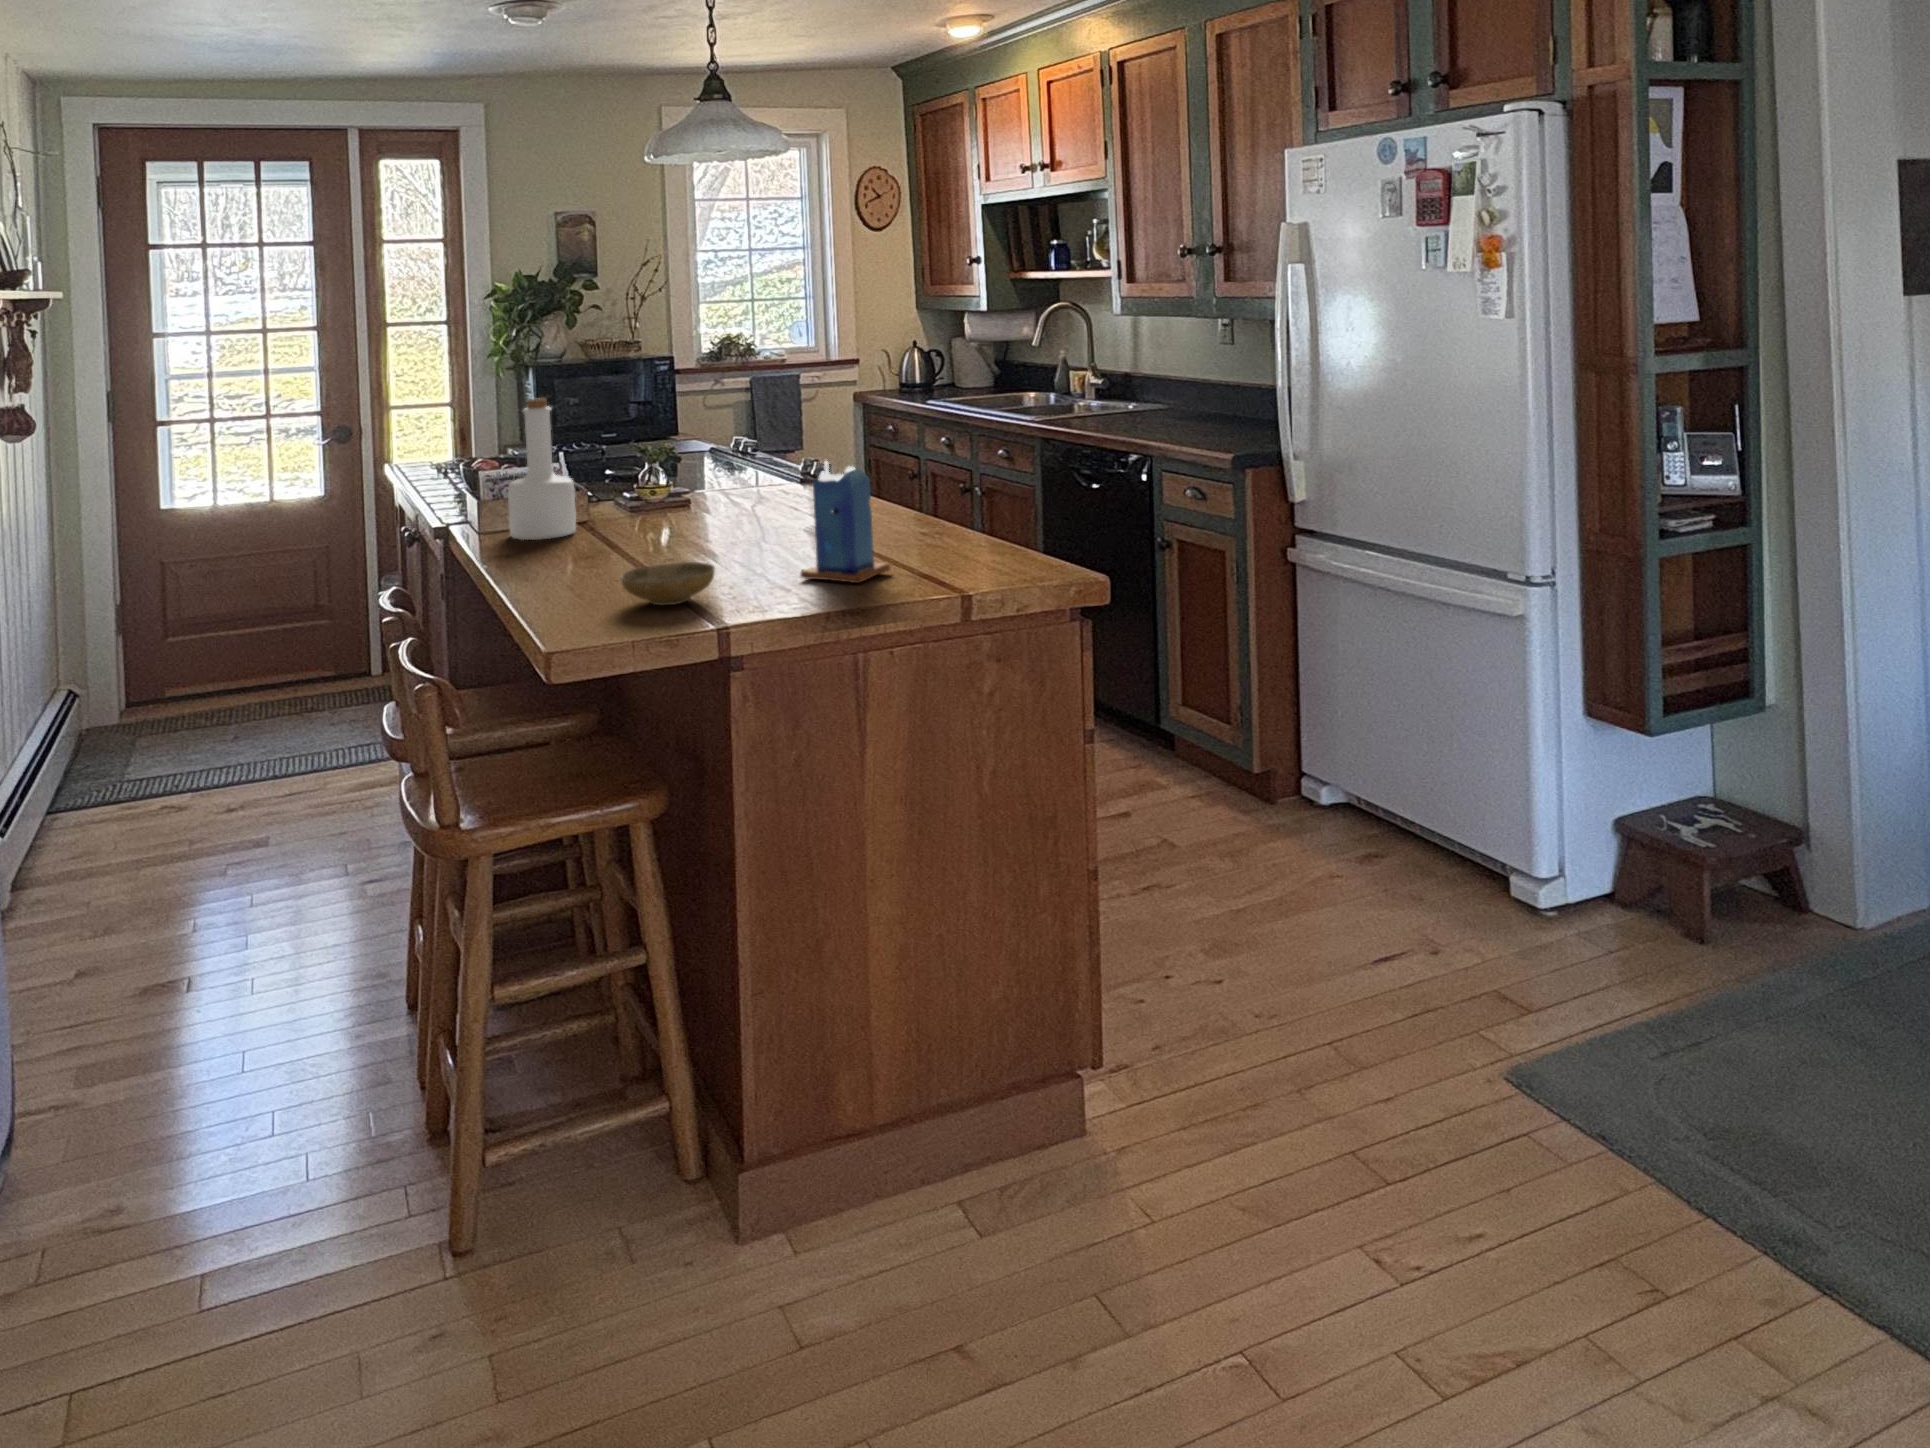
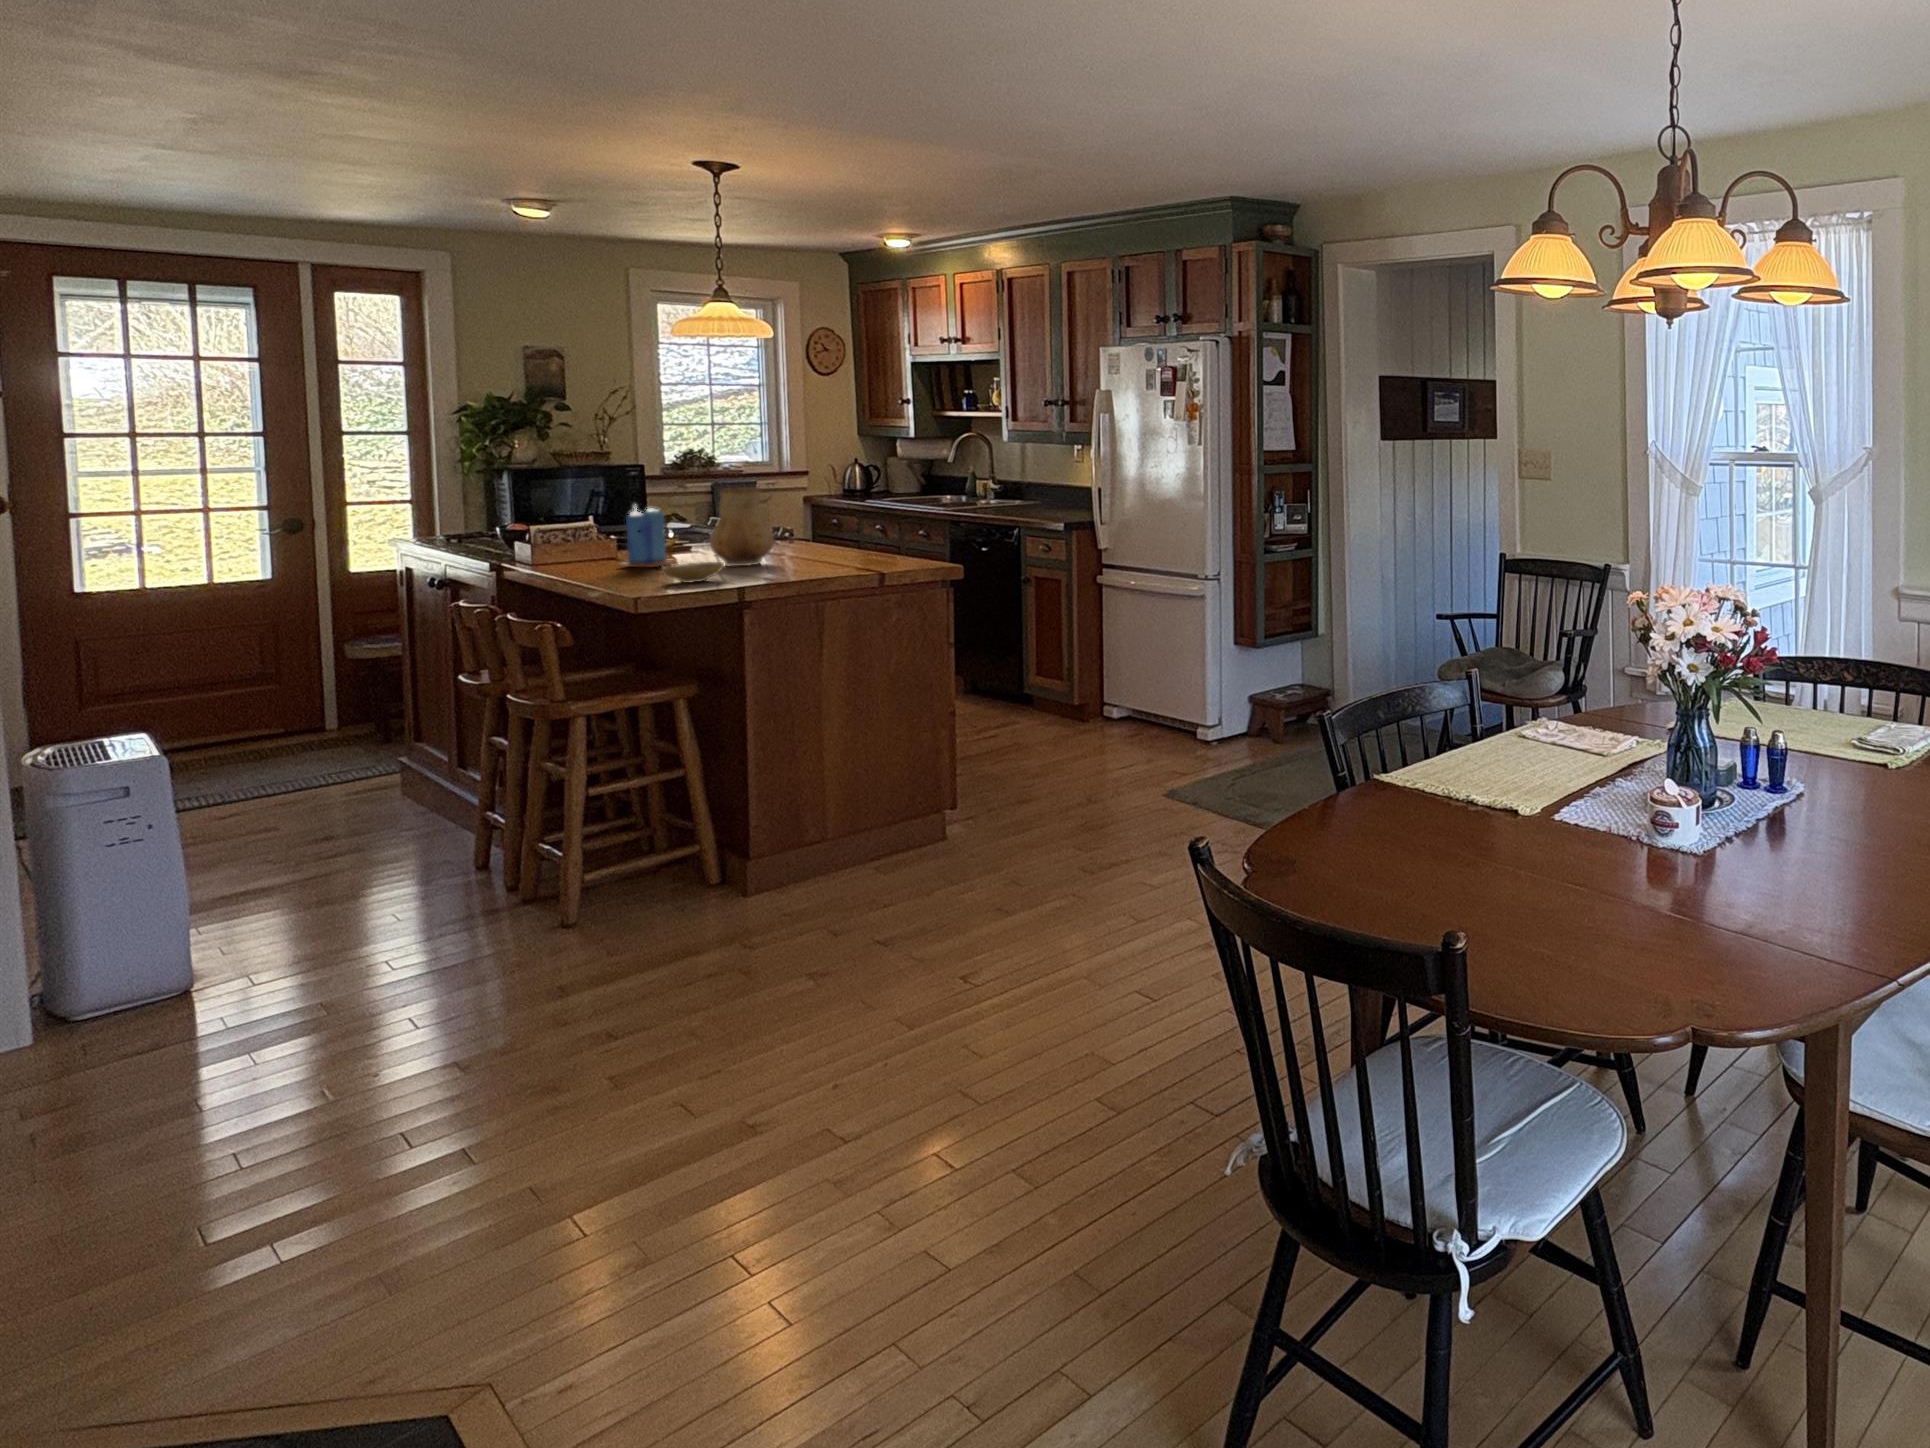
bottle: present [508,398,576,540] -> none [551,477,605,566]
ceramic pitcher: none [706,416,800,556] -> present [710,487,774,566]
candle: present [801,461,891,583] -> present [618,508,676,567]

